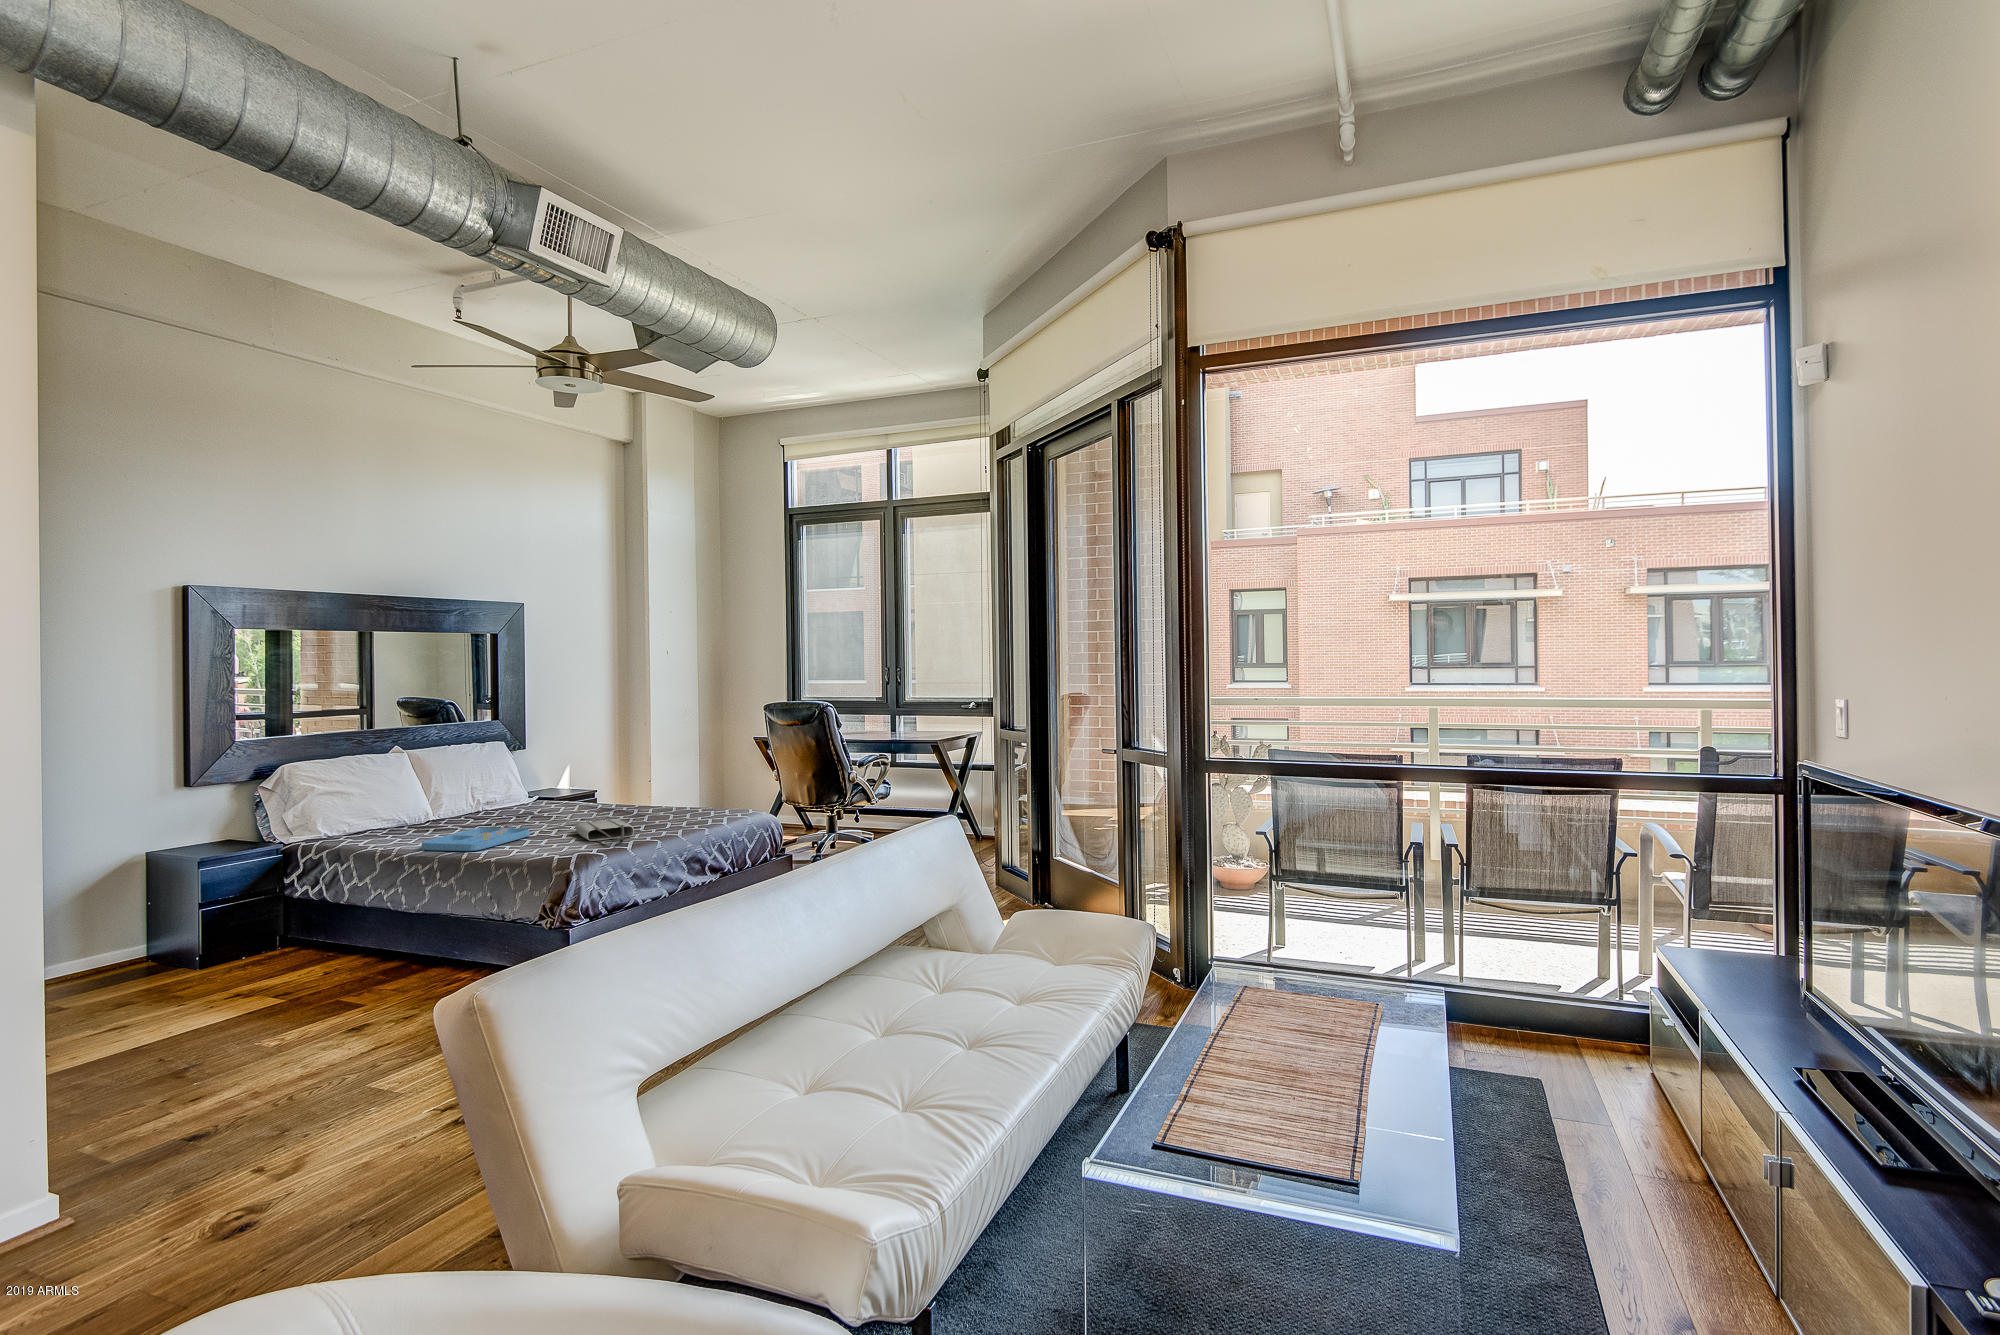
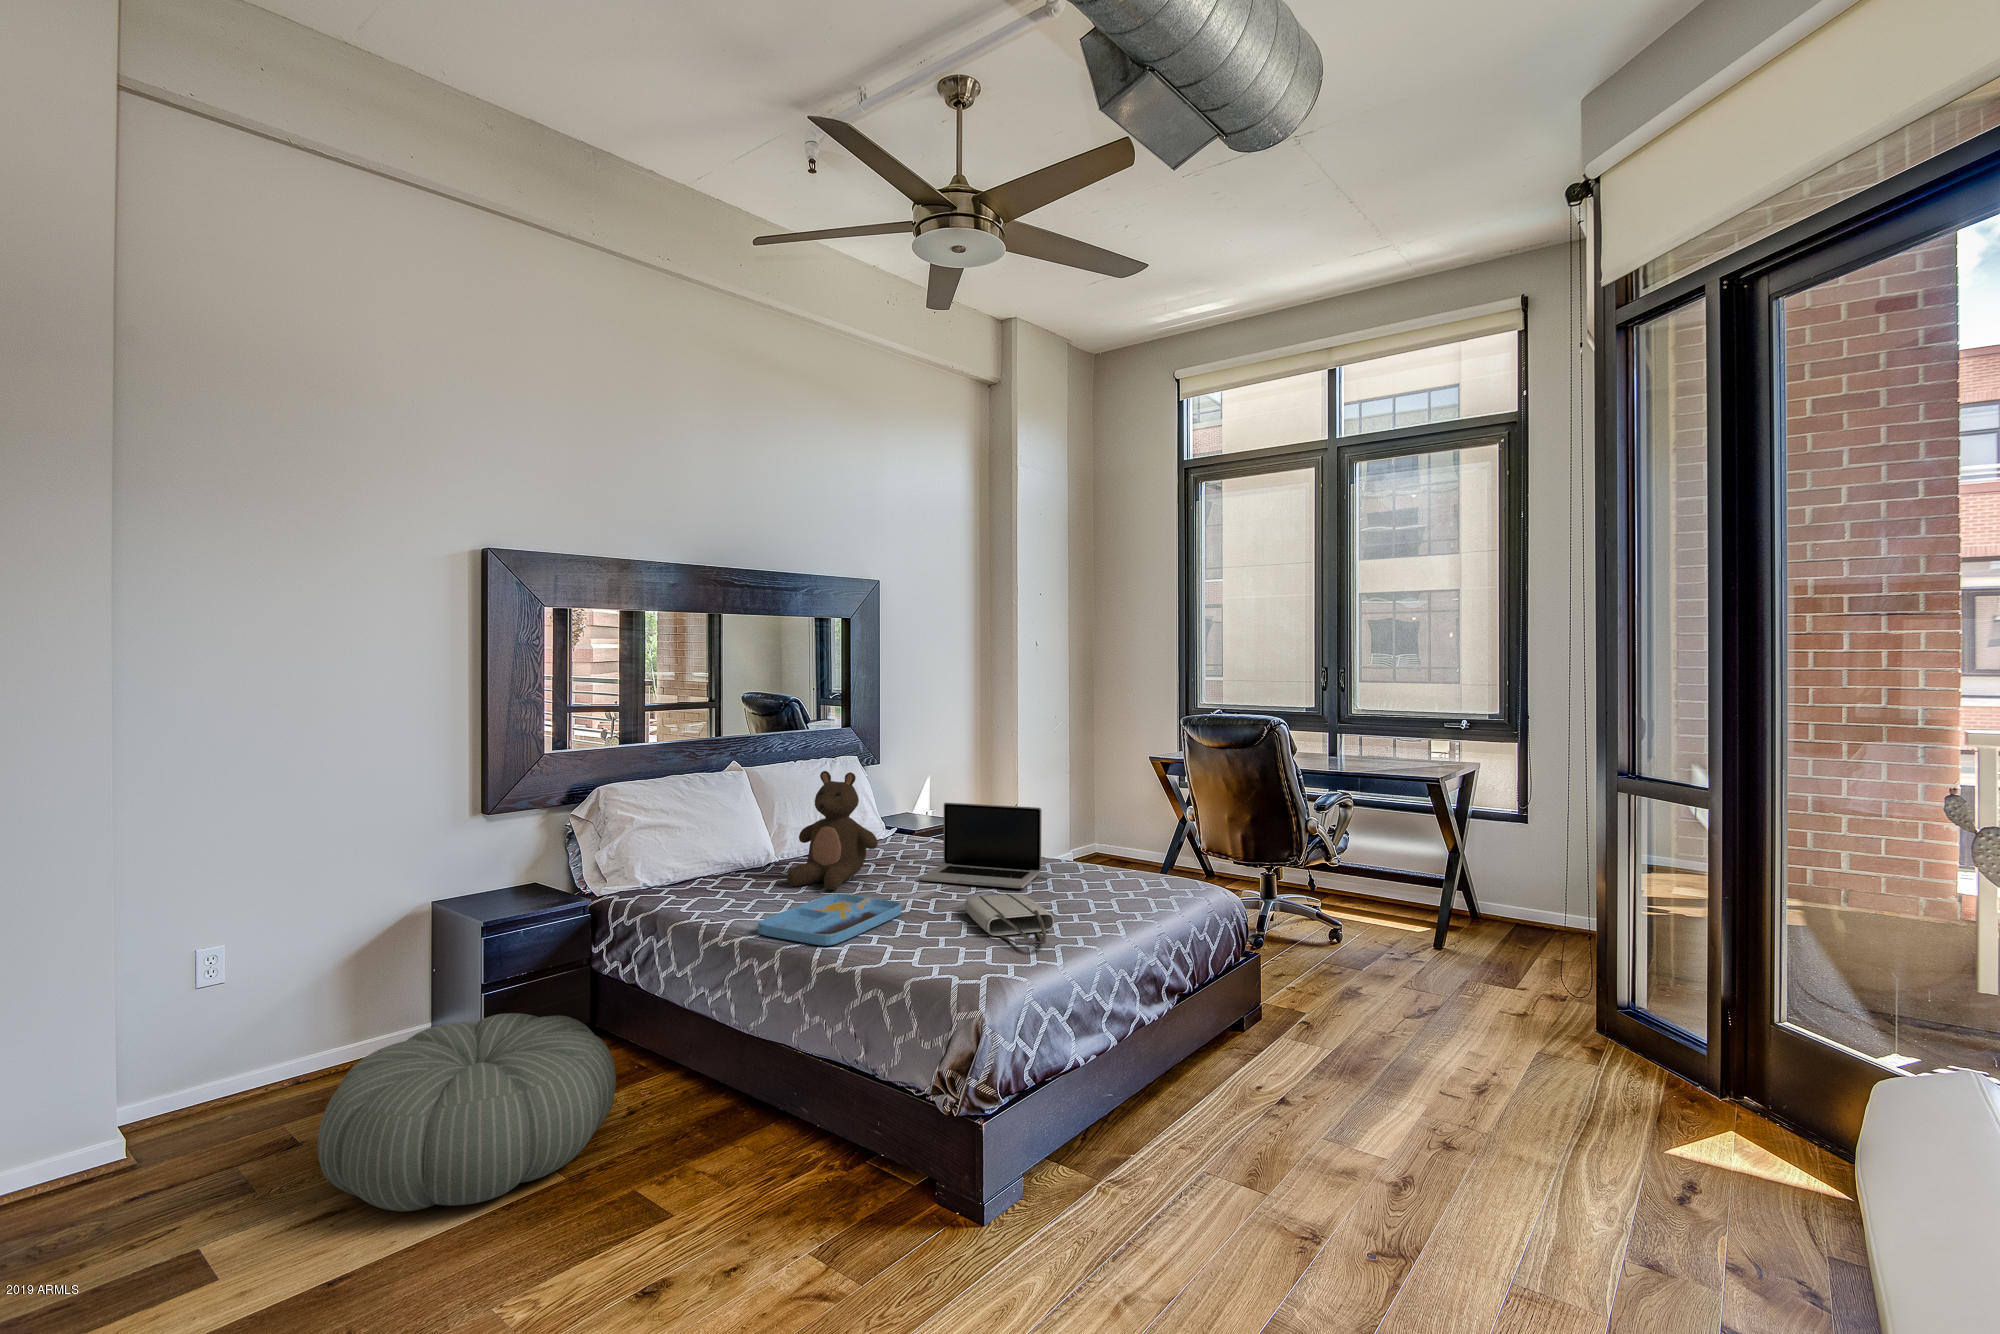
stuffed bear: none [444,747,515,829] -> present [787,771,878,890]
laptop: none [549,767,642,821] -> present [920,803,1042,888]
pouf: none [98,914,317,1022] -> present [318,1013,616,1211]

